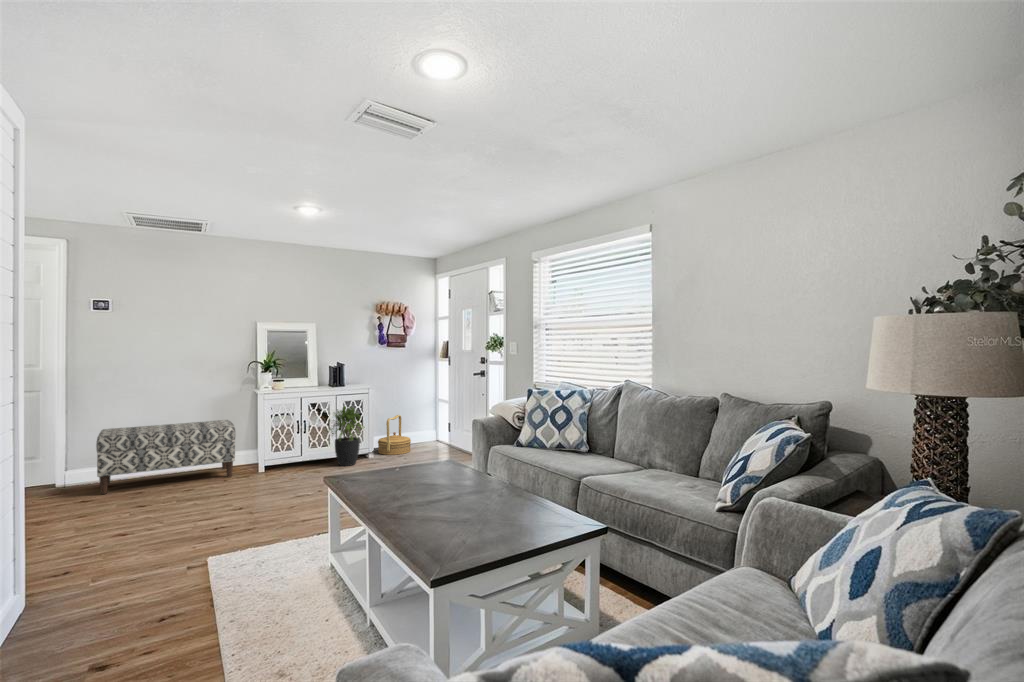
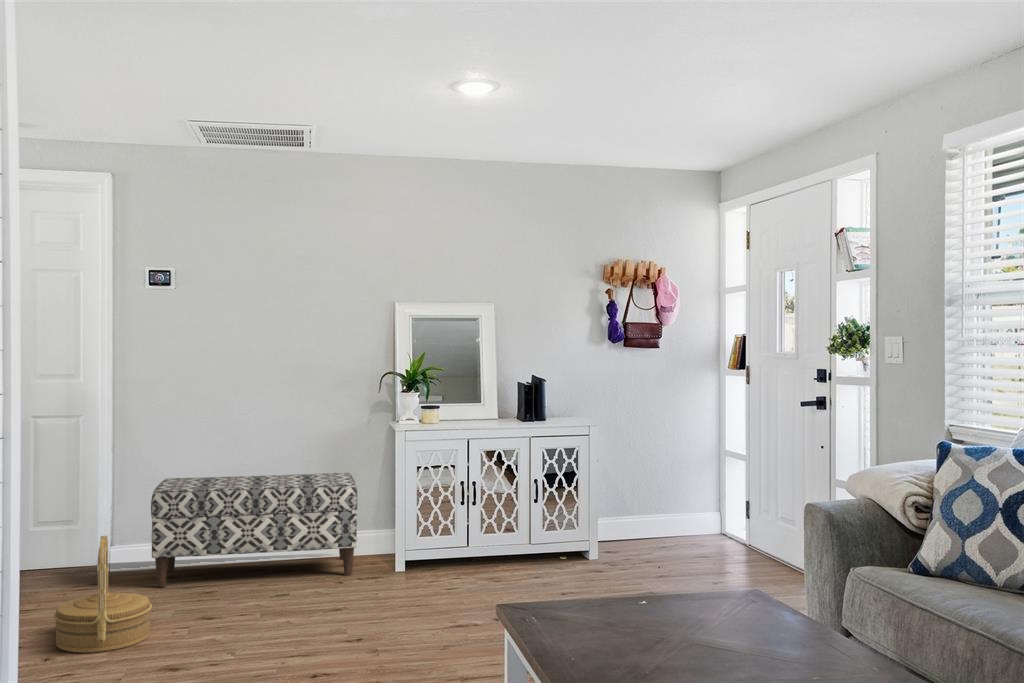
potted plant: present [330,406,365,466] -> none [512,457,582,573]
woven basket: present [378,415,411,455] -> present [54,536,152,653]

